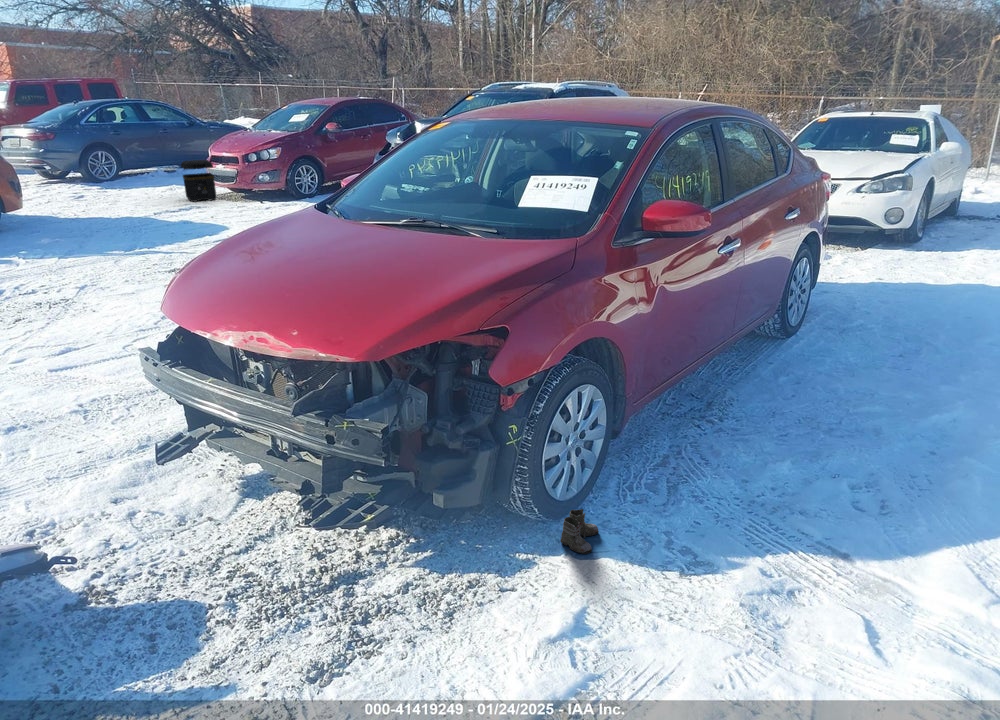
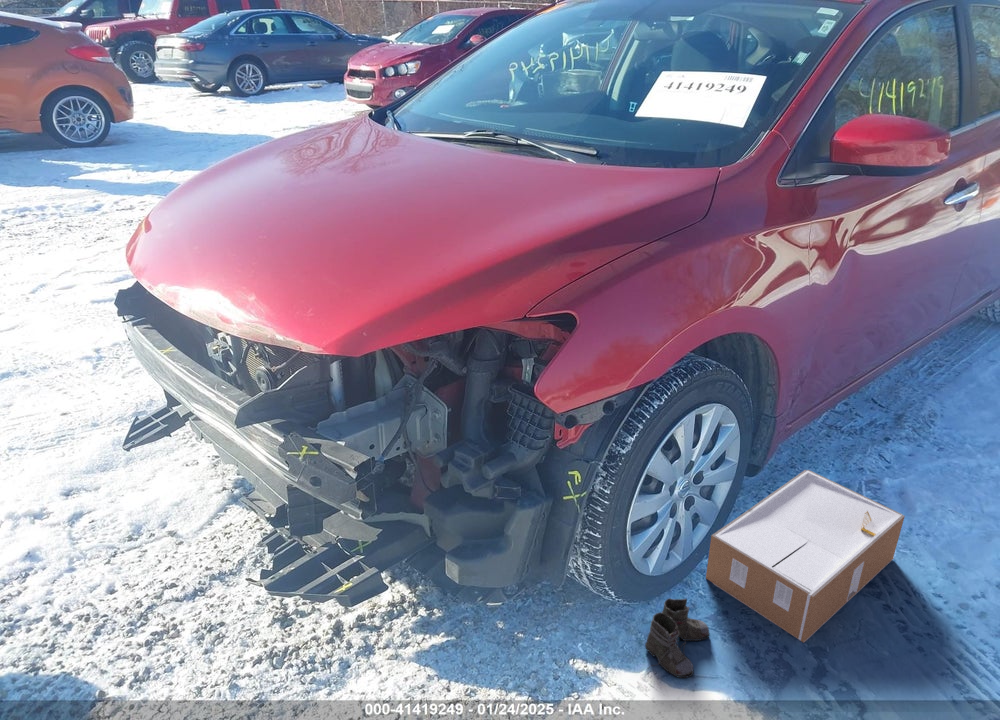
toolbox: present [181,160,217,202] -> none [316,73,350,117]
cardboard box: none [592,434,708,529] -> present [706,470,905,643]

